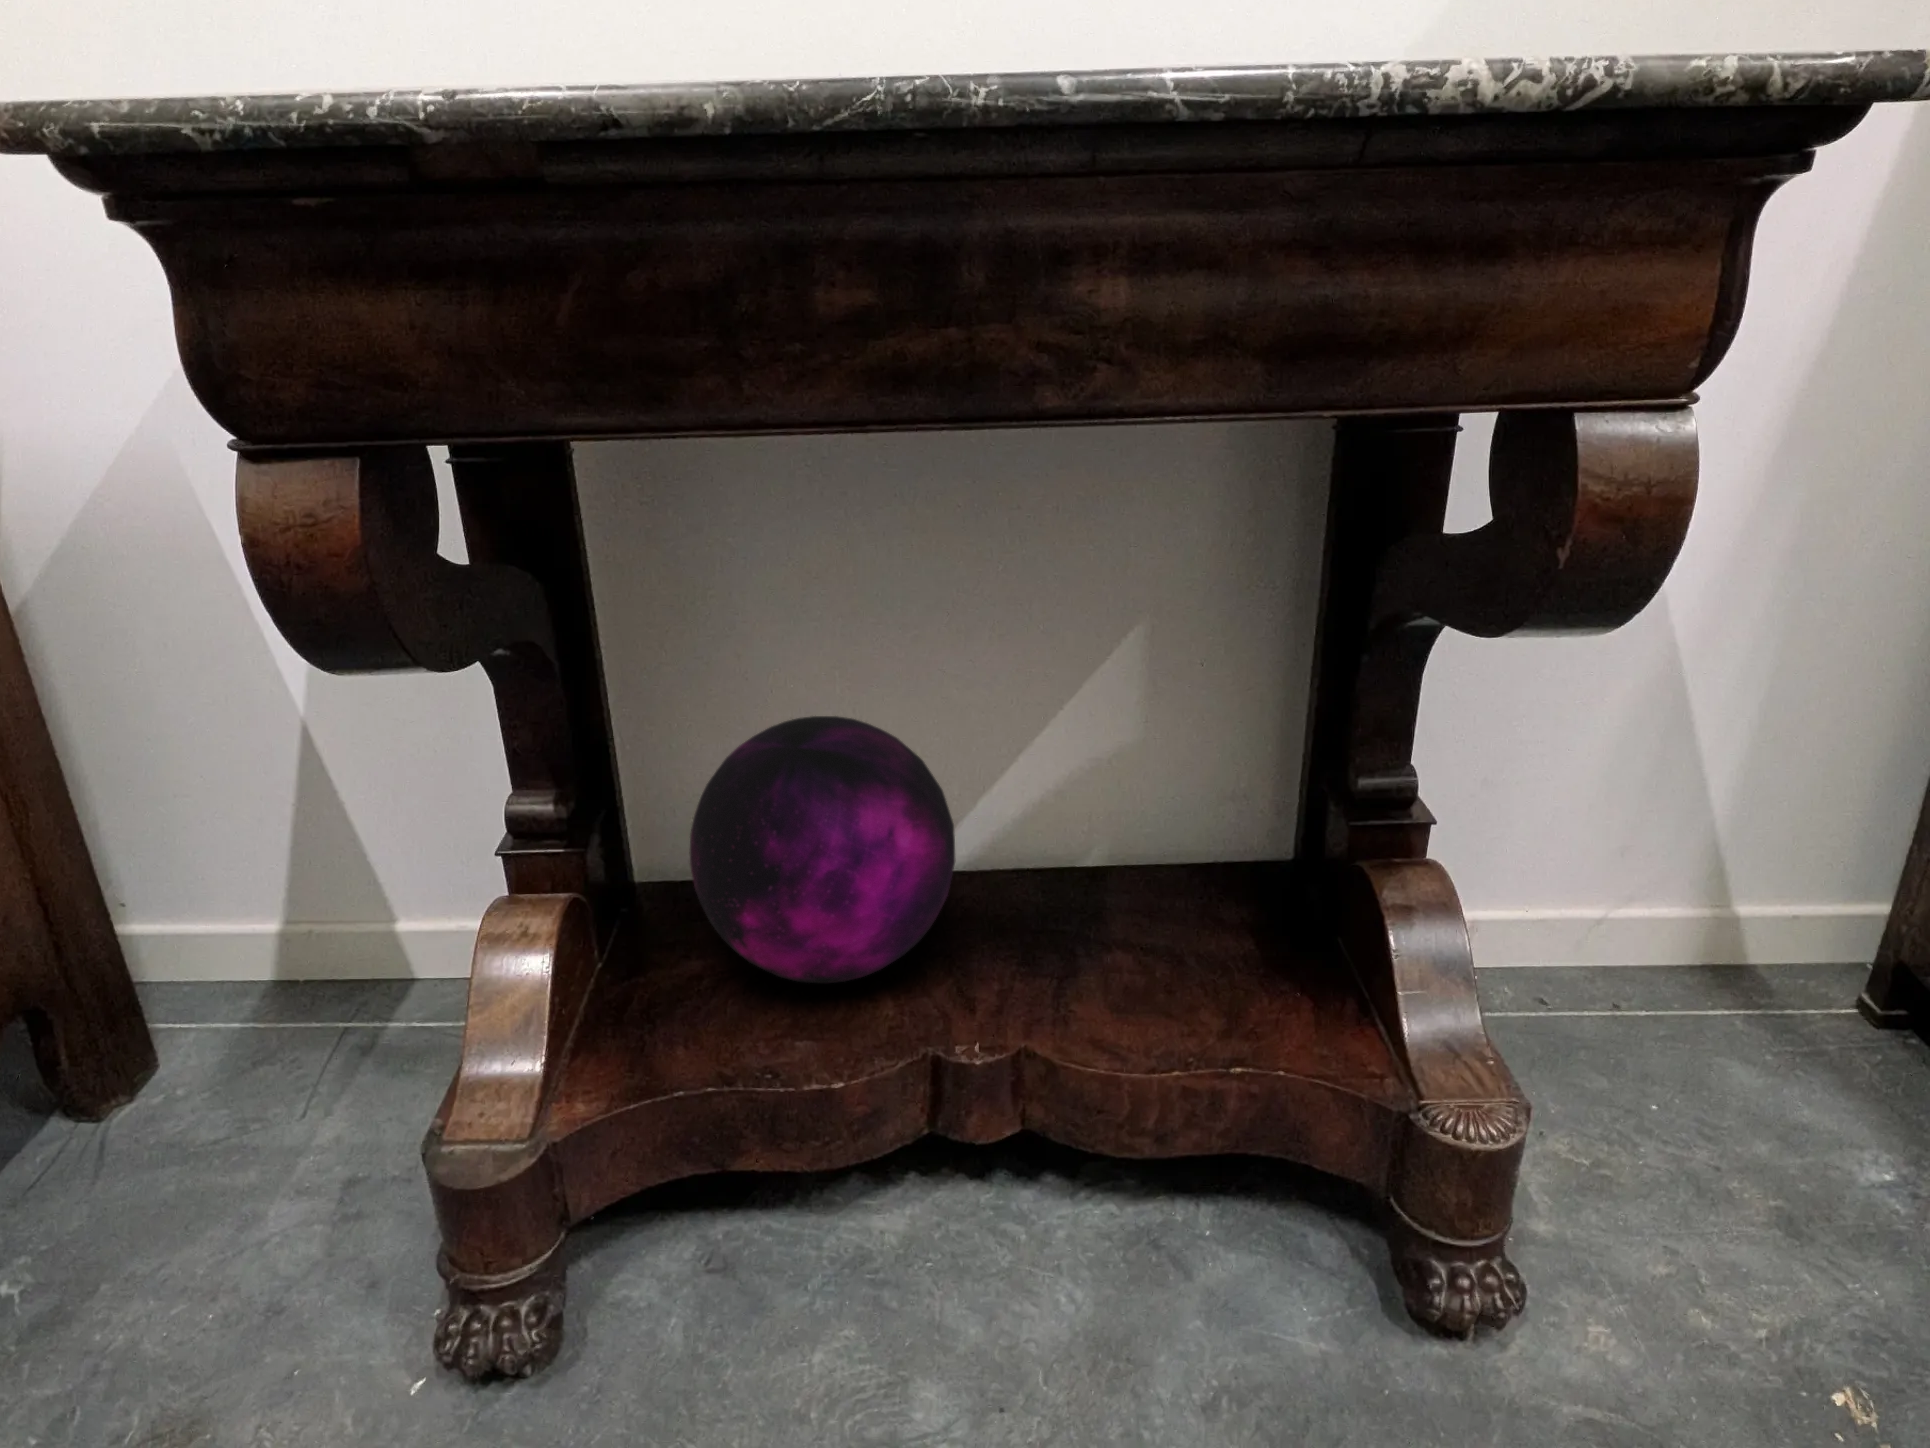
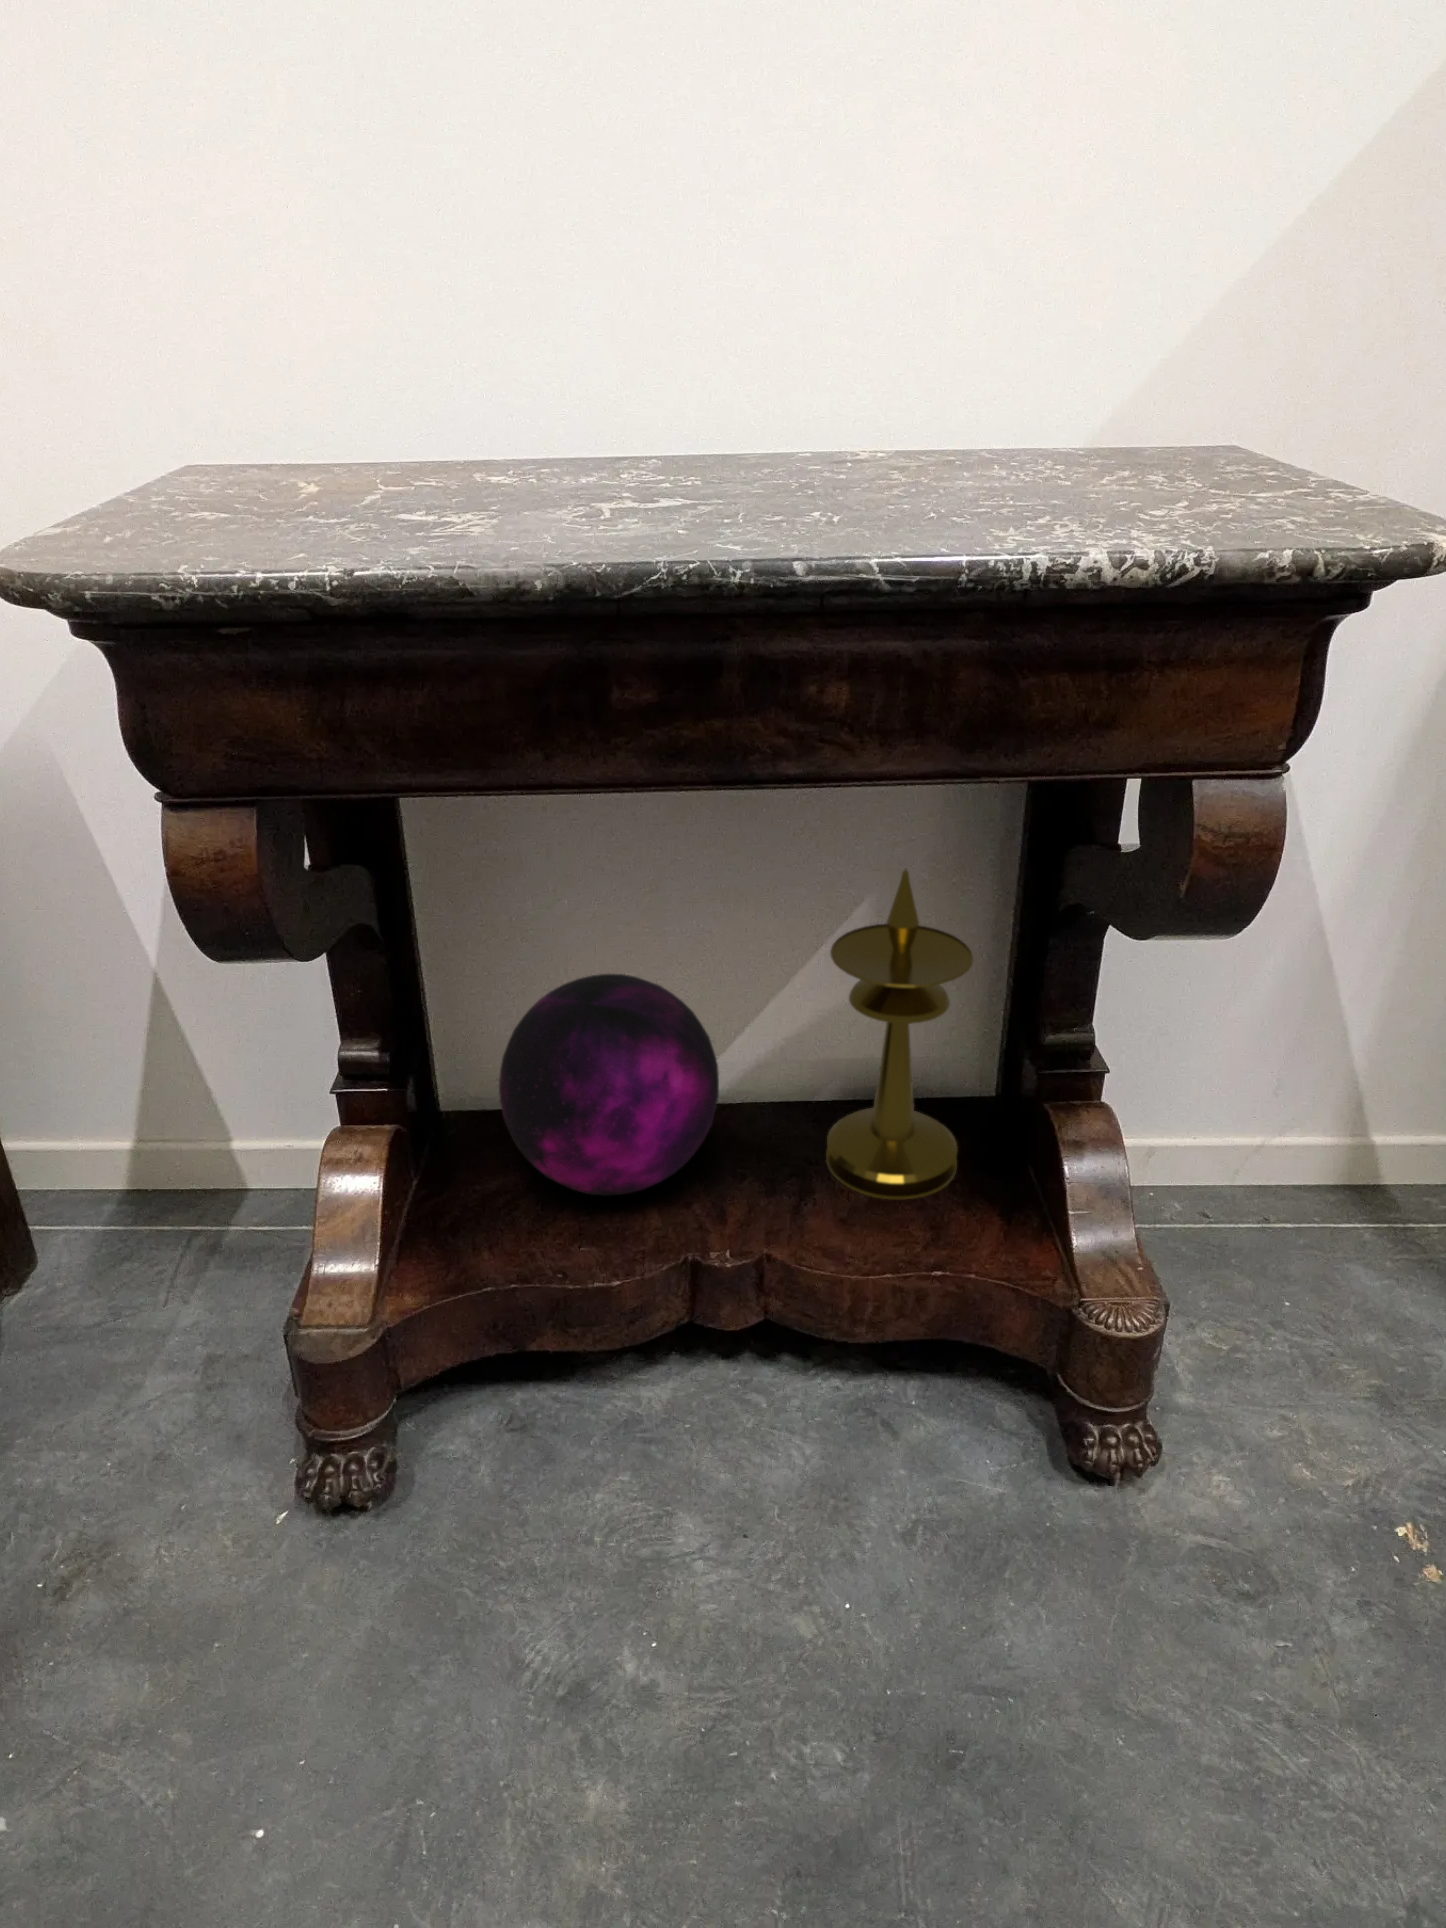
candlestick: none [1085,576,1265,986] -> present [826,869,974,1200]

